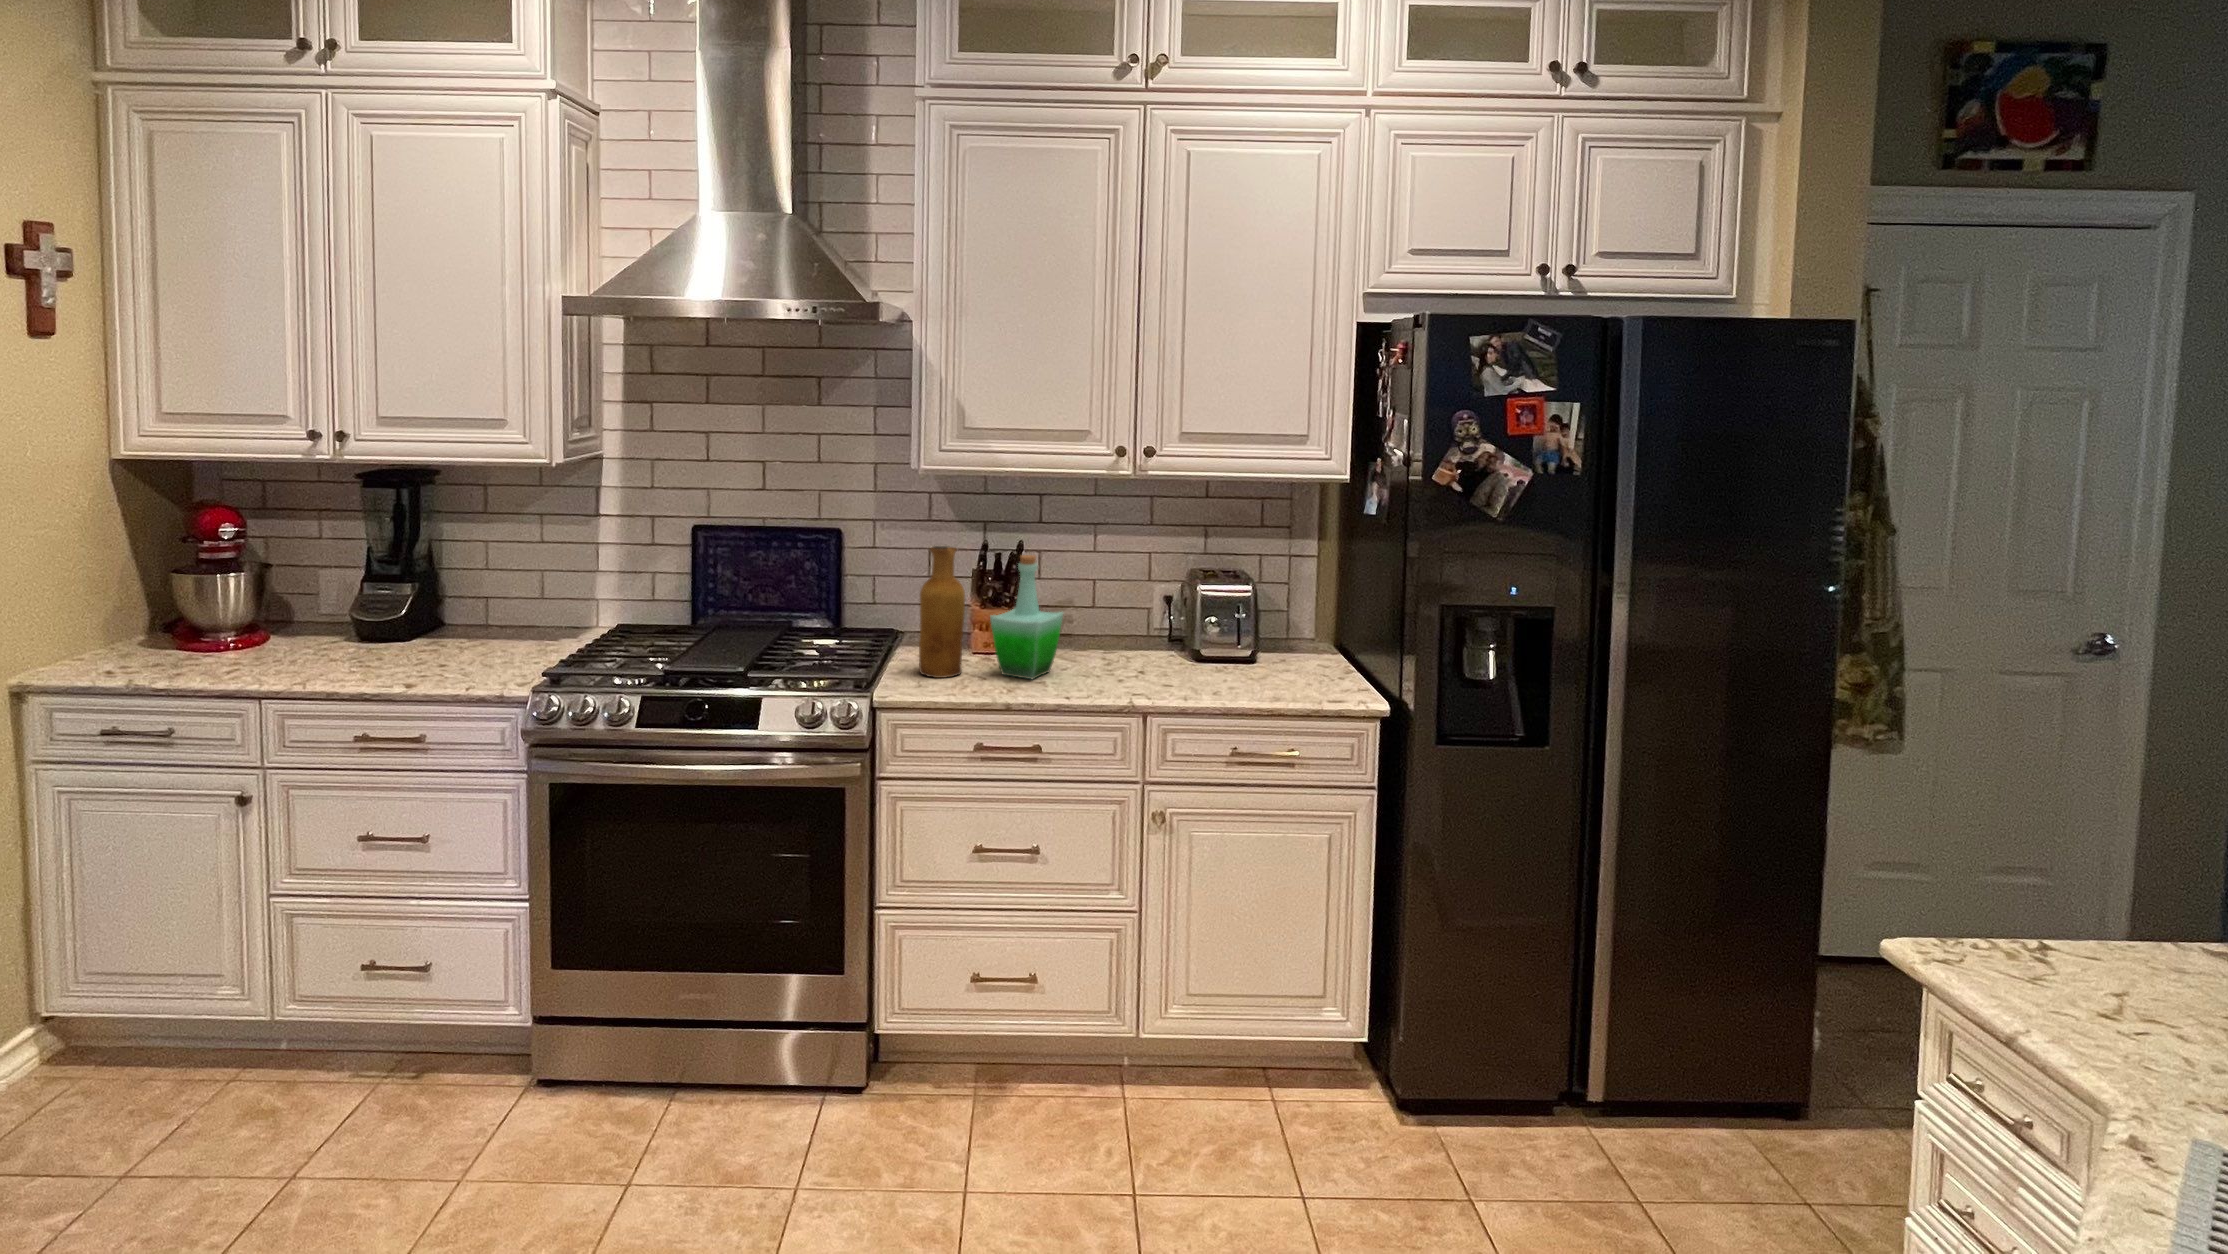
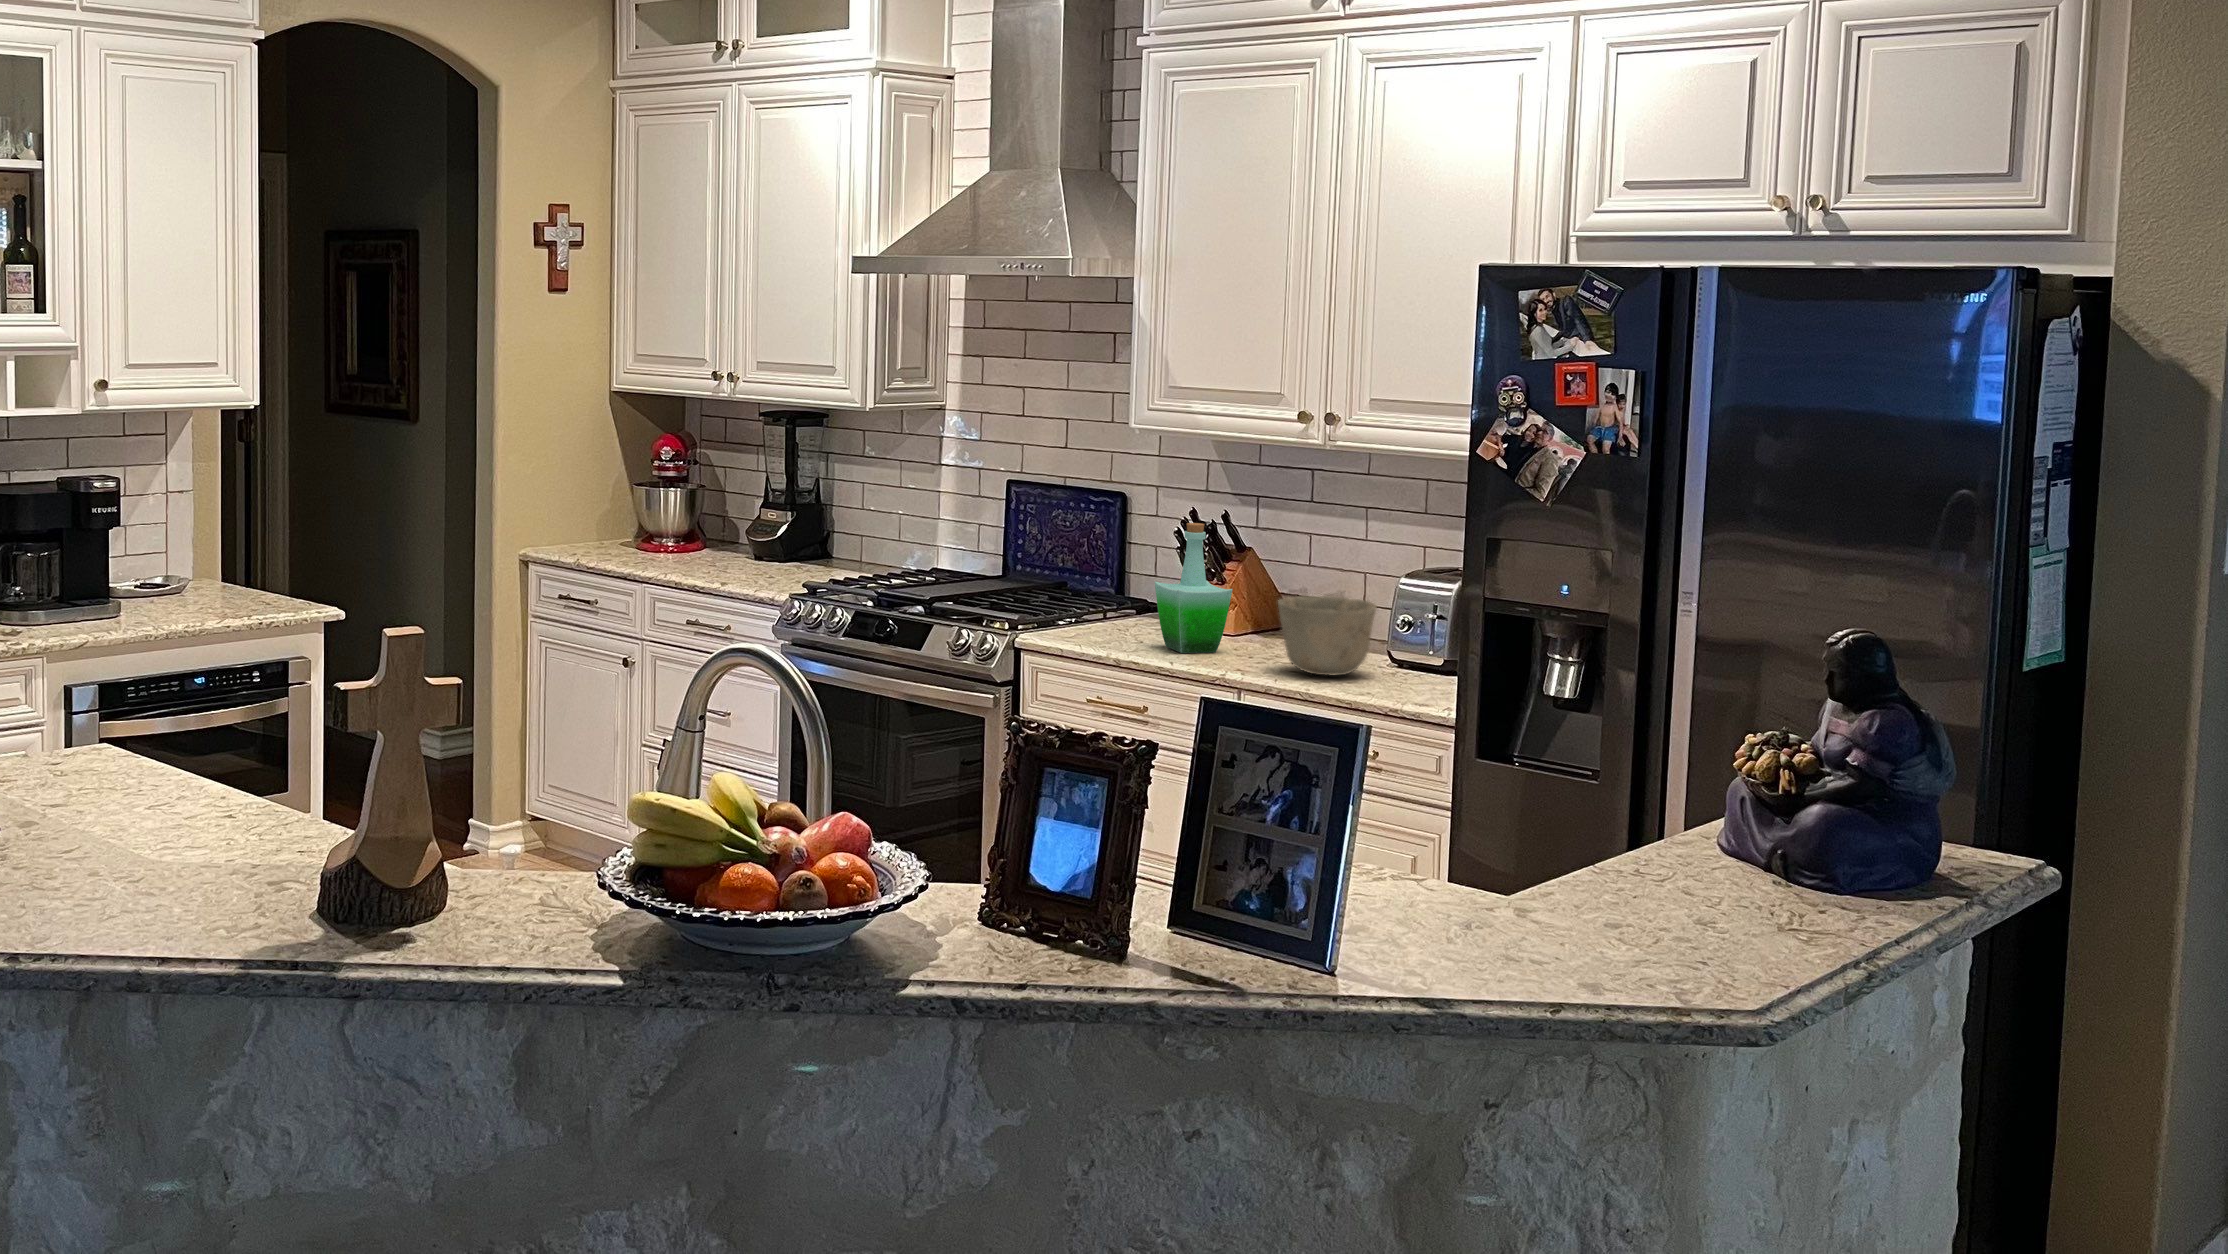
vase: present [919,546,965,678] -> none [1098,507,1148,641]
ceramic bowl: none [1139,606,1227,681] -> present [1278,596,1377,675]

